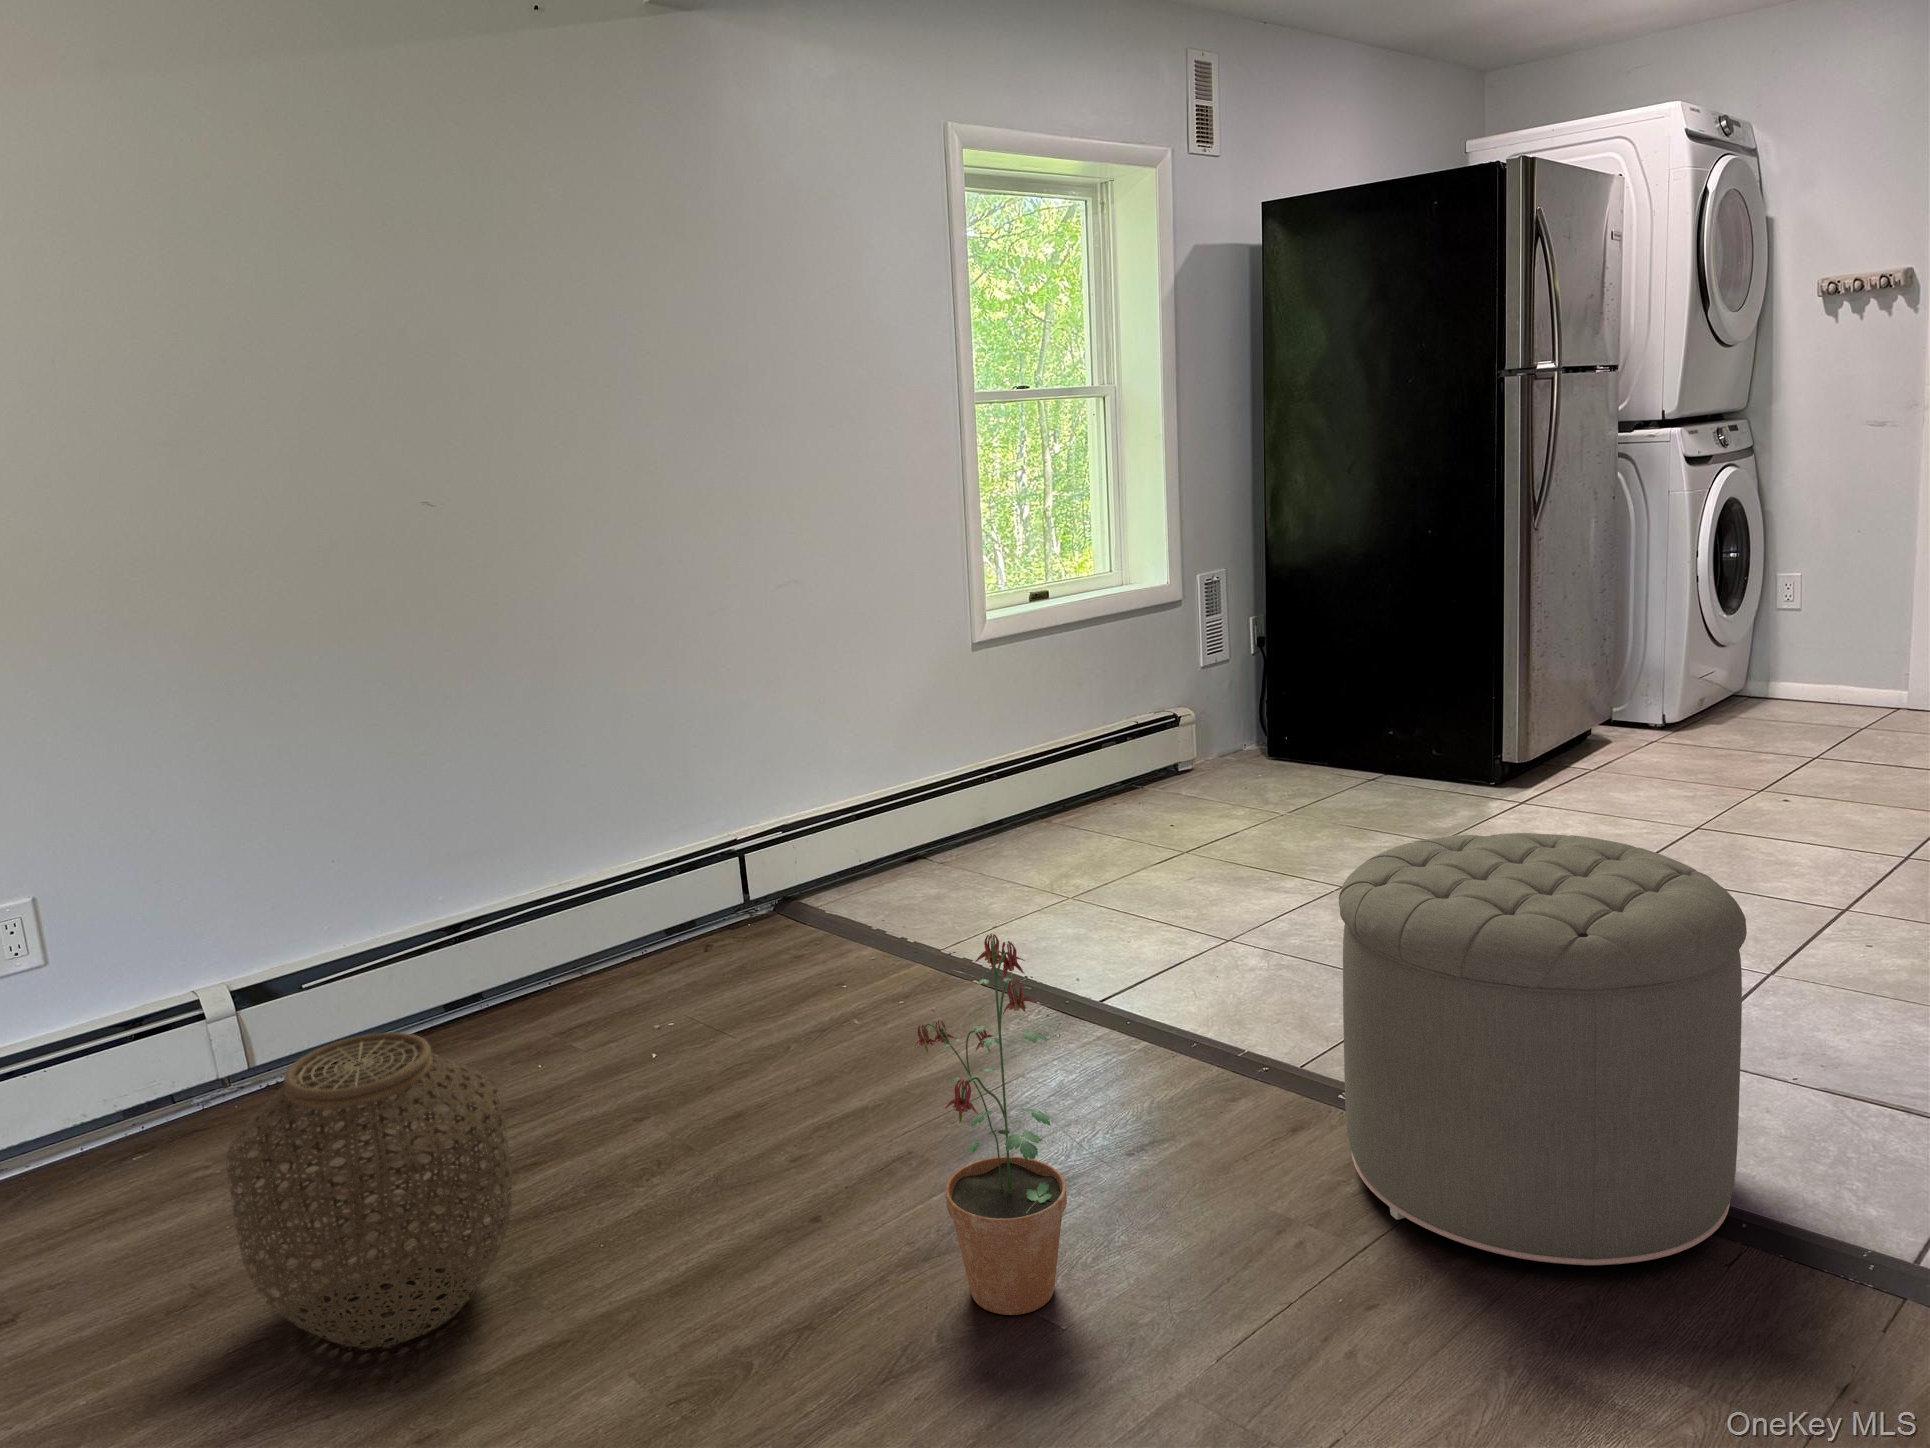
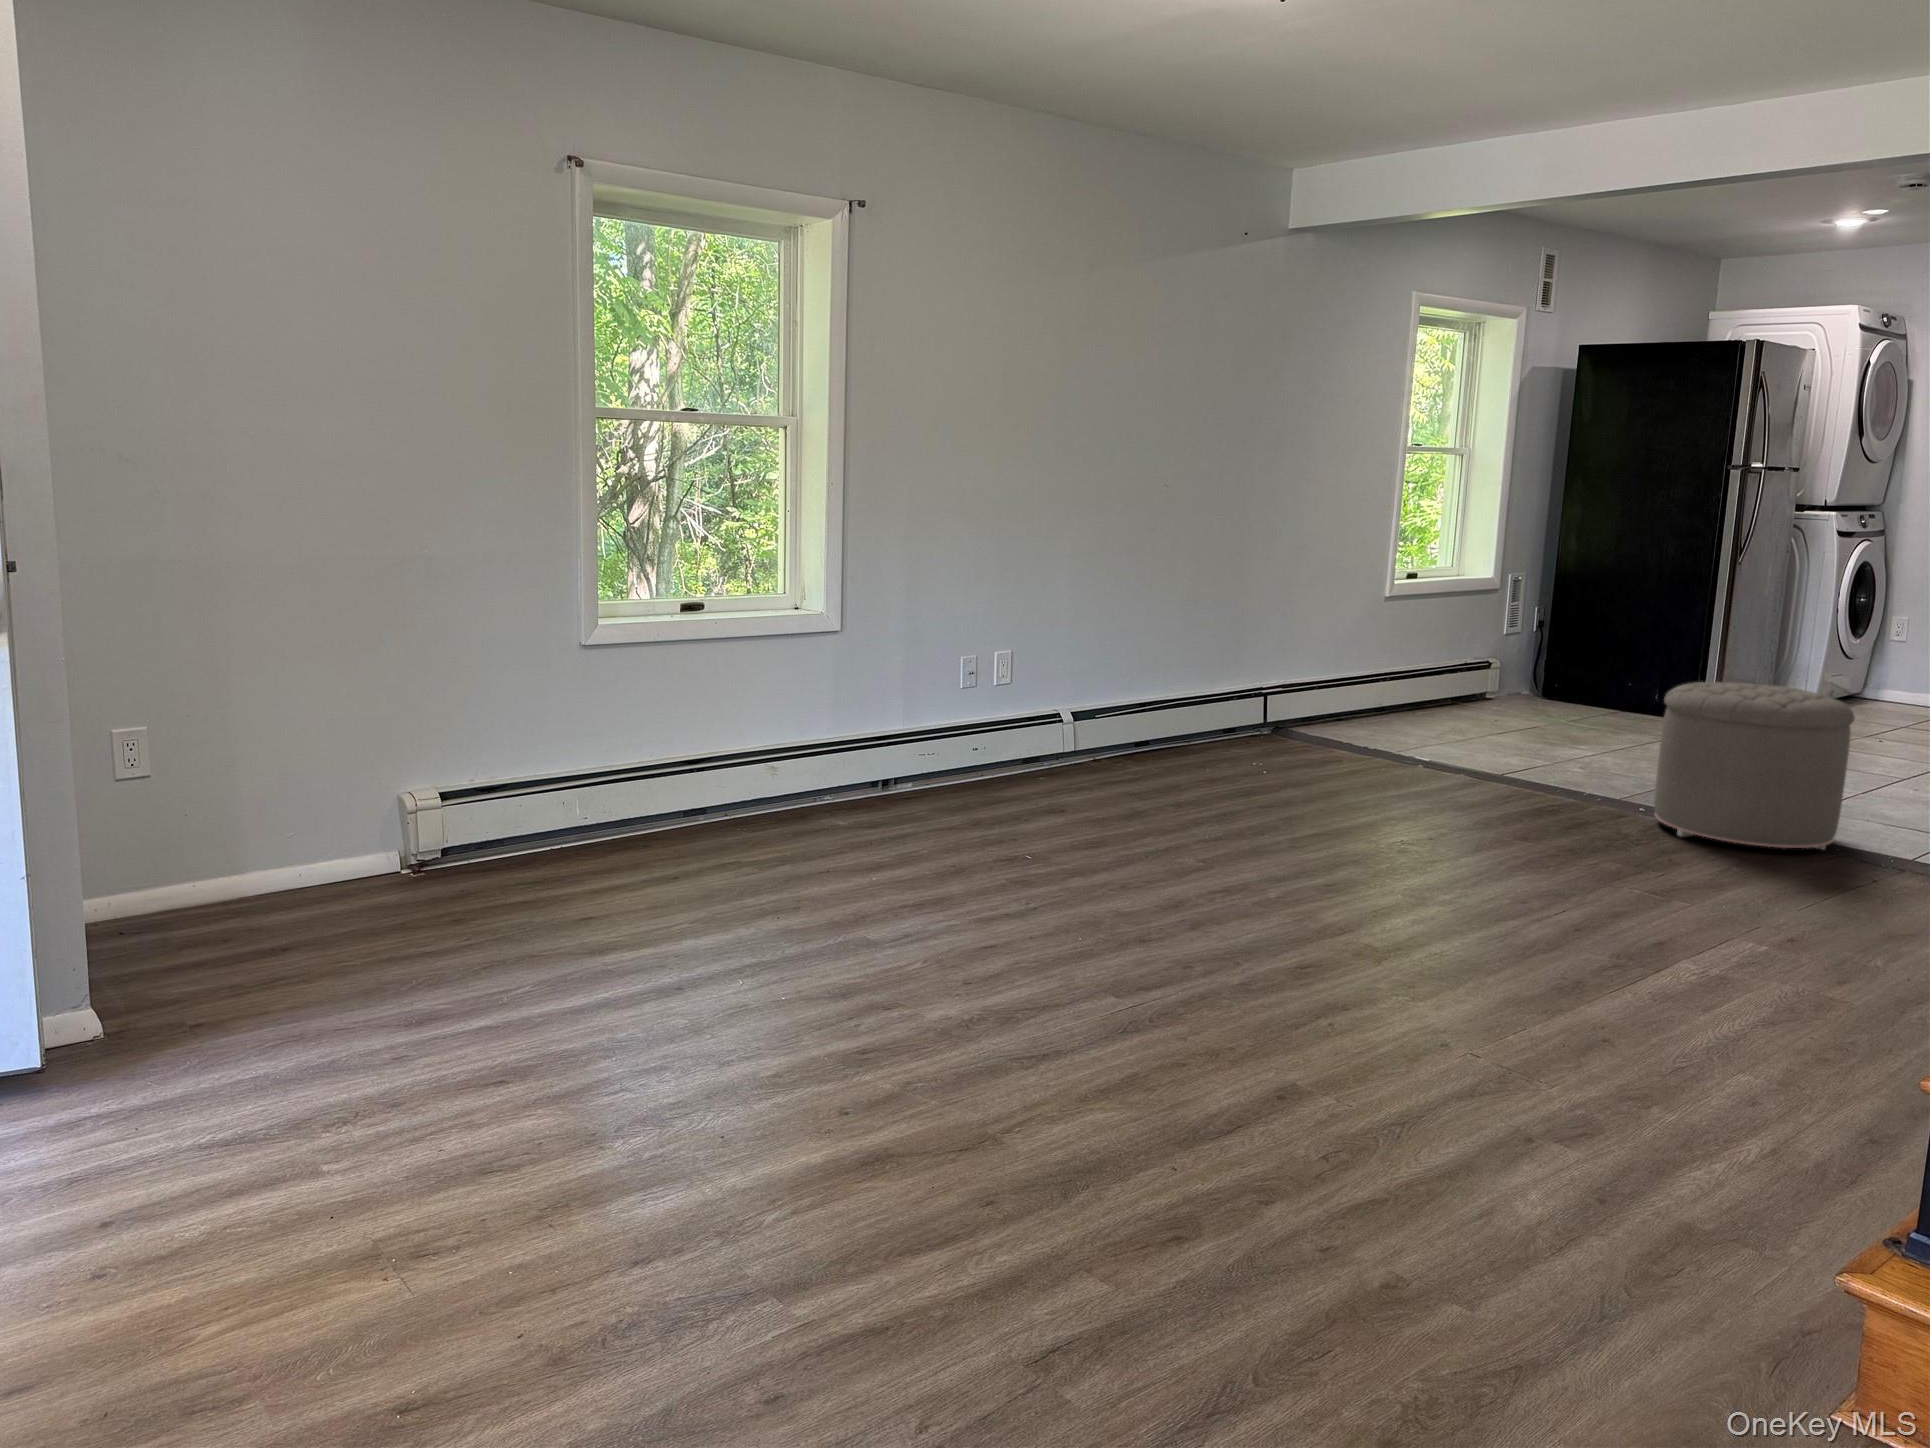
potted plant: present [915,934,1067,1315] -> none [1478,688,1552,842]
woven basket: present [226,1032,512,1348] -> none [1189,706,1302,827]

